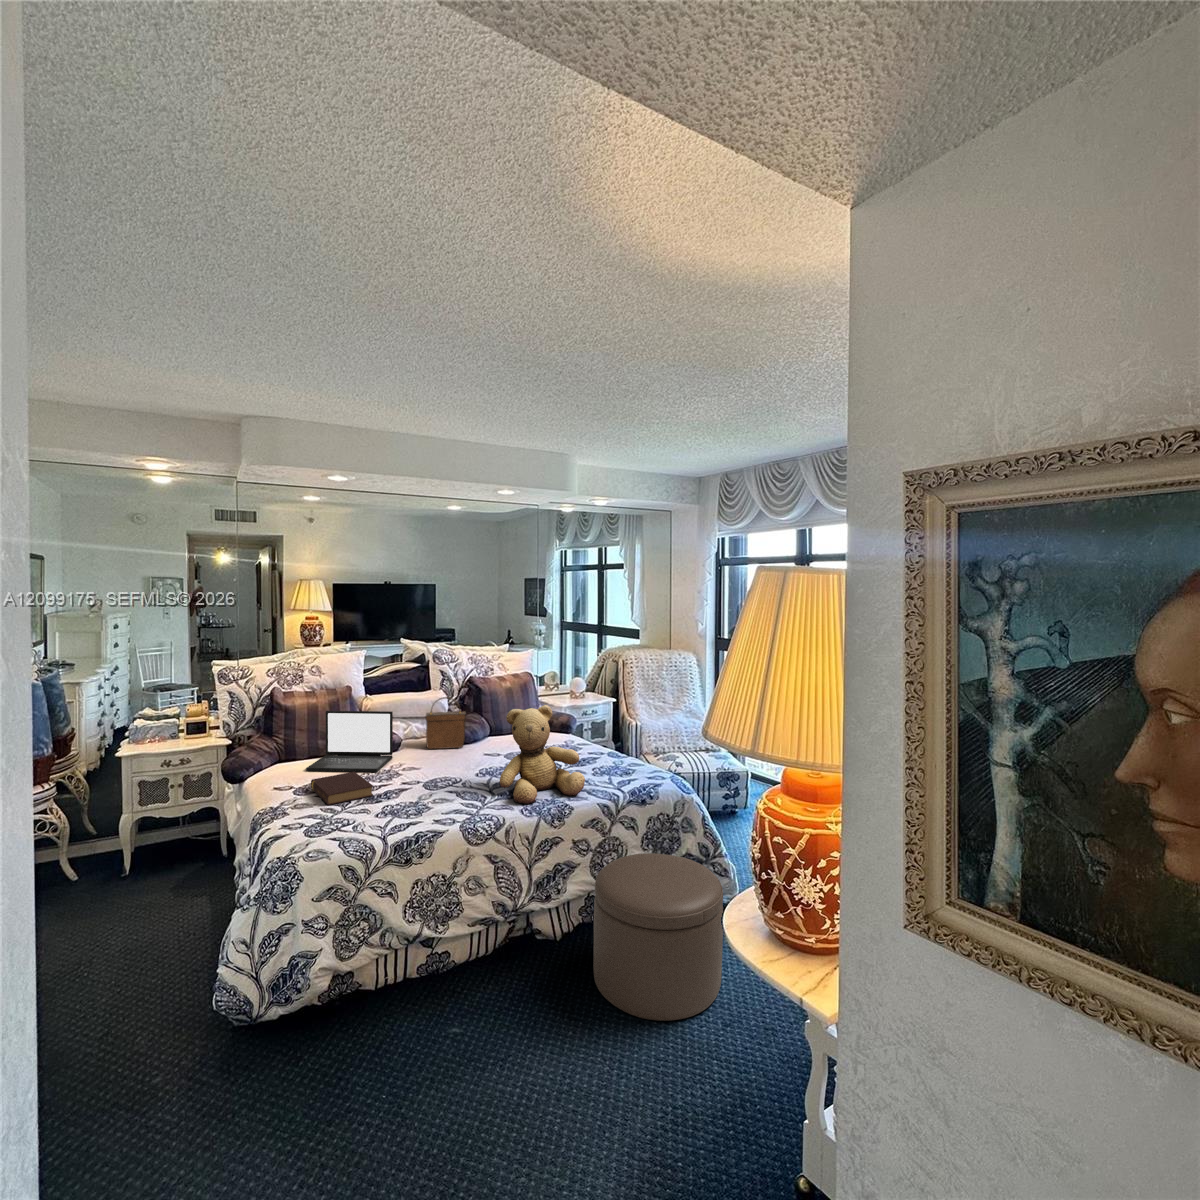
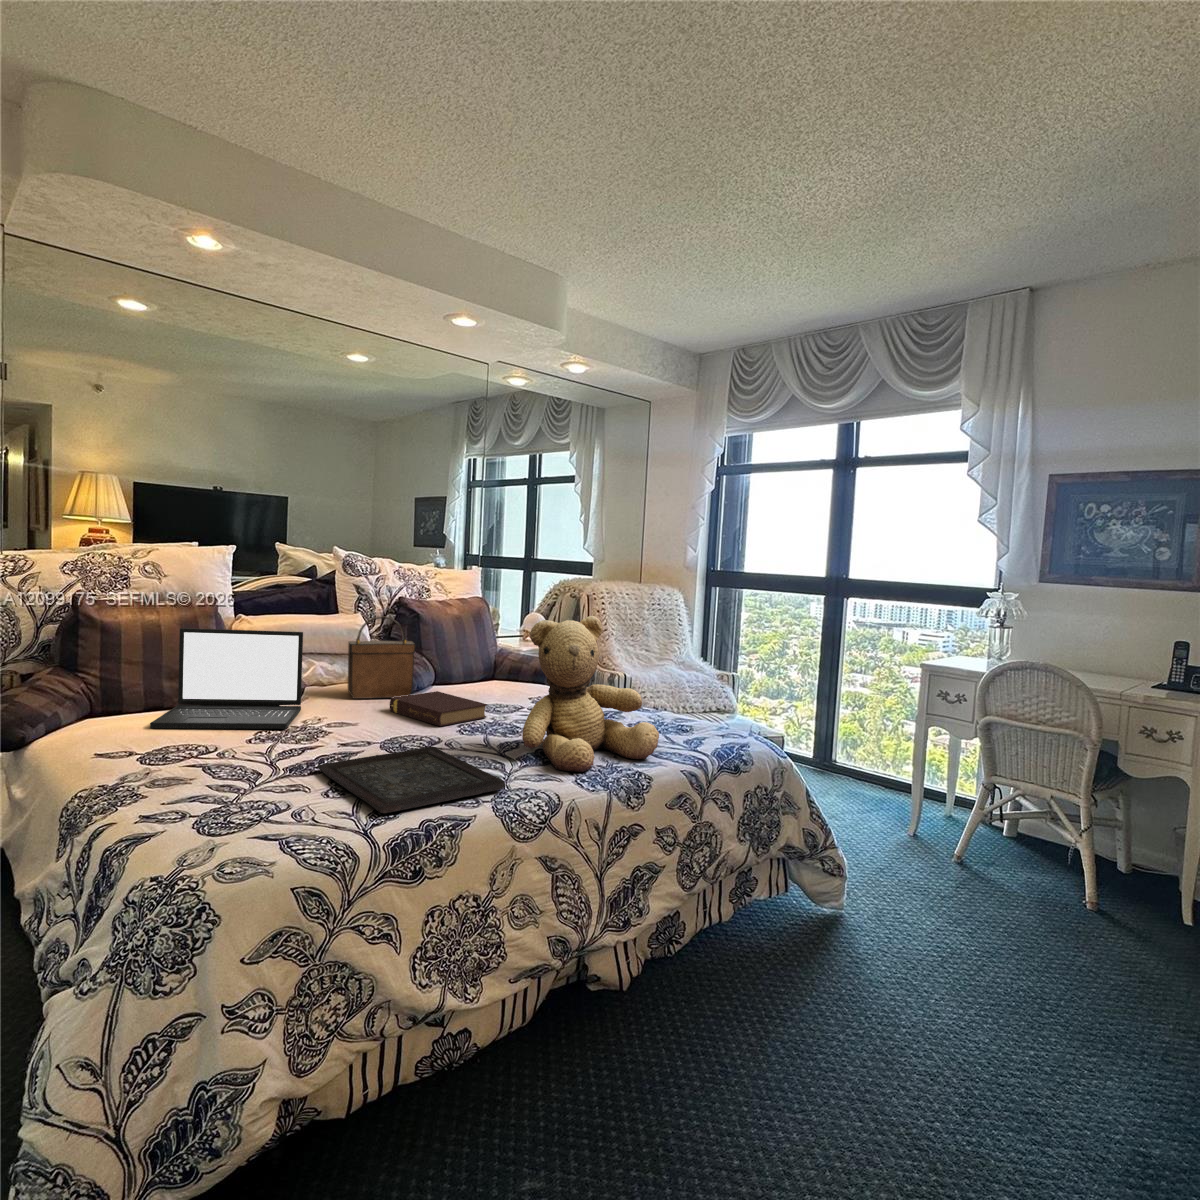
book: present [311,772,373,805] -> present [390,691,487,726]
tray: none [379,785,473,828] -> present [318,746,505,813]
ottoman: present [593,853,723,1021] -> none [704,845,931,1115]

